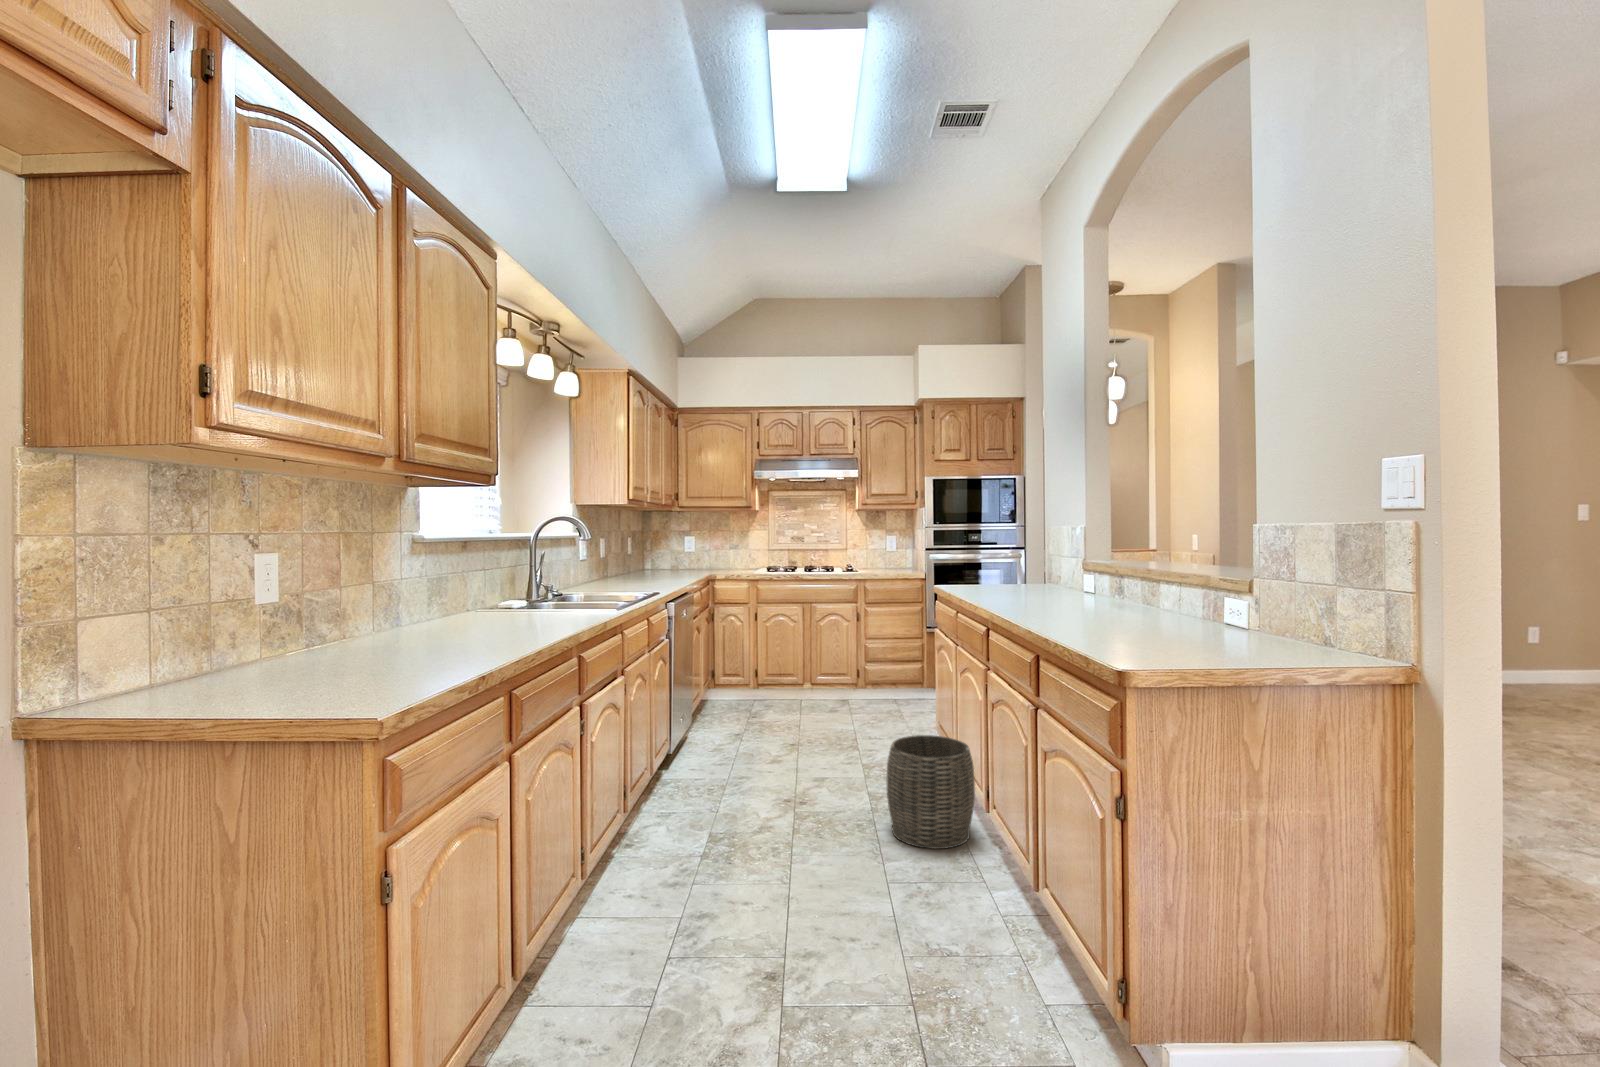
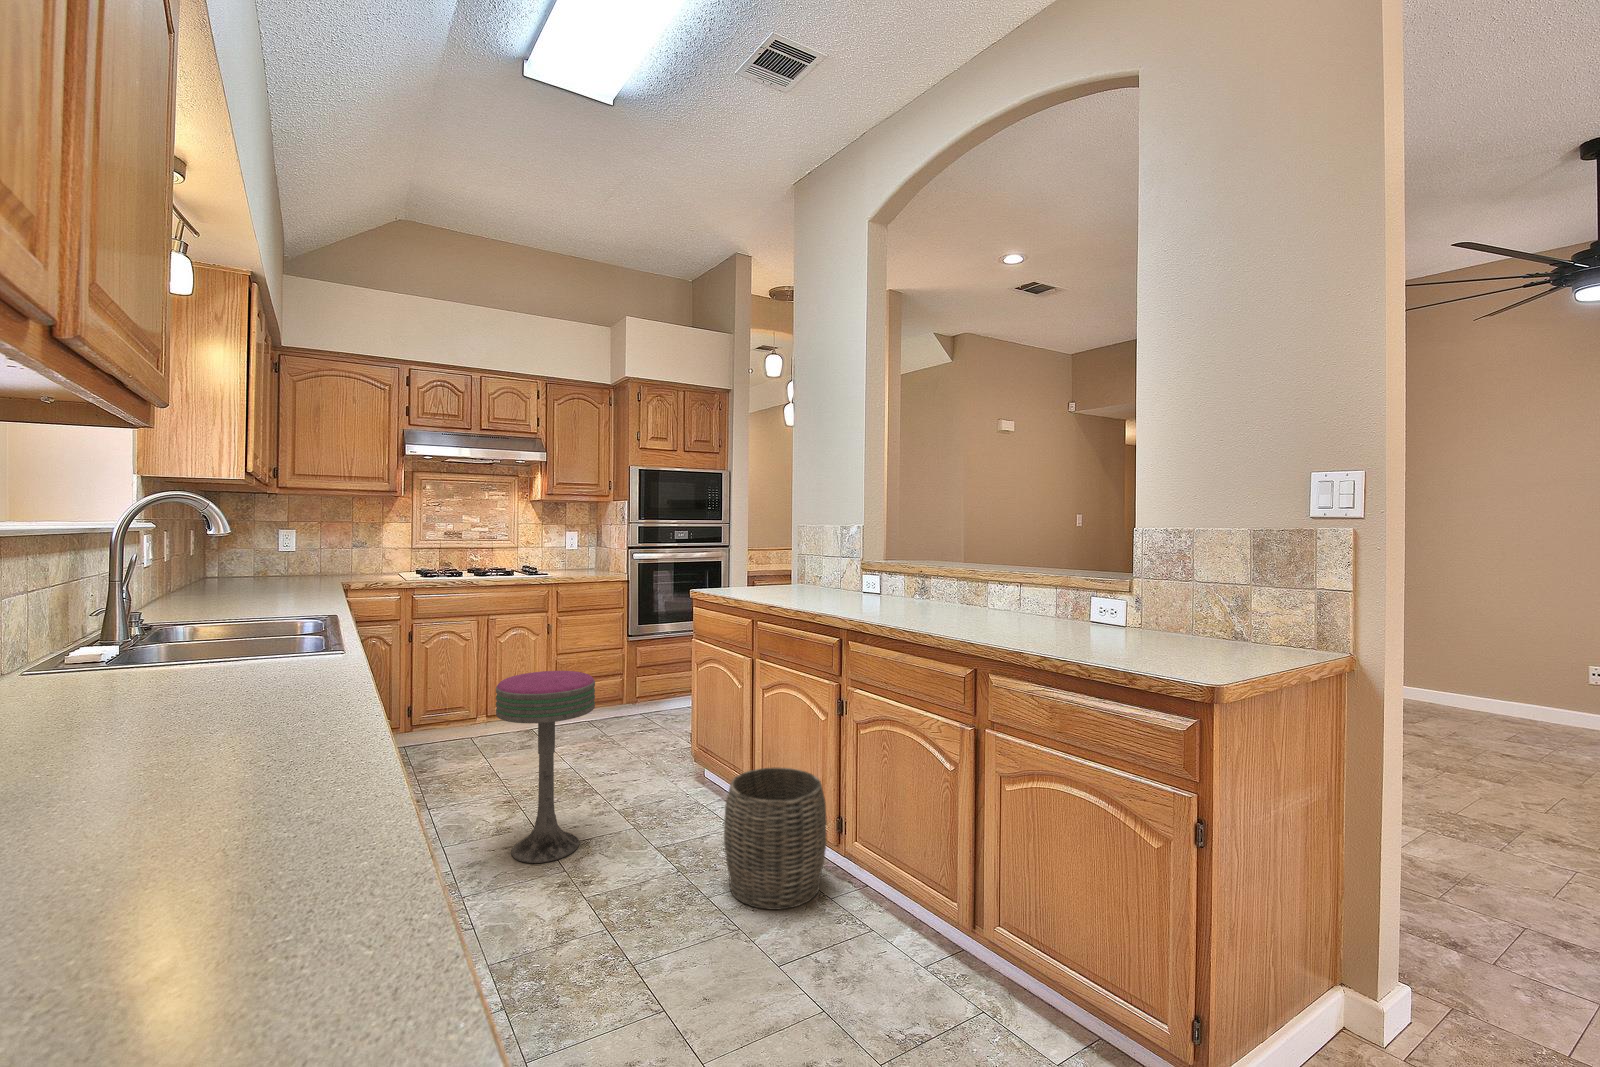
bar stool: none [756,642,825,781] -> present [496,671,595,863]

